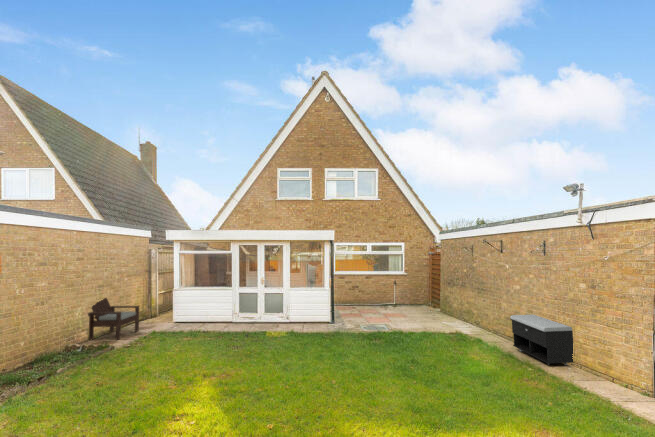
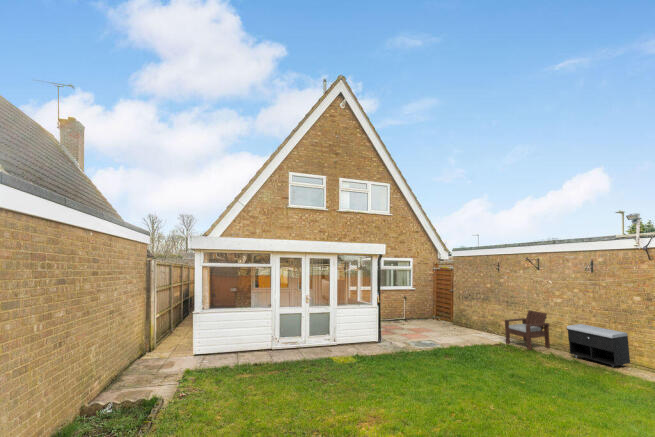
chair: present [88,298,139,341] -> present [505,310,550,350]

